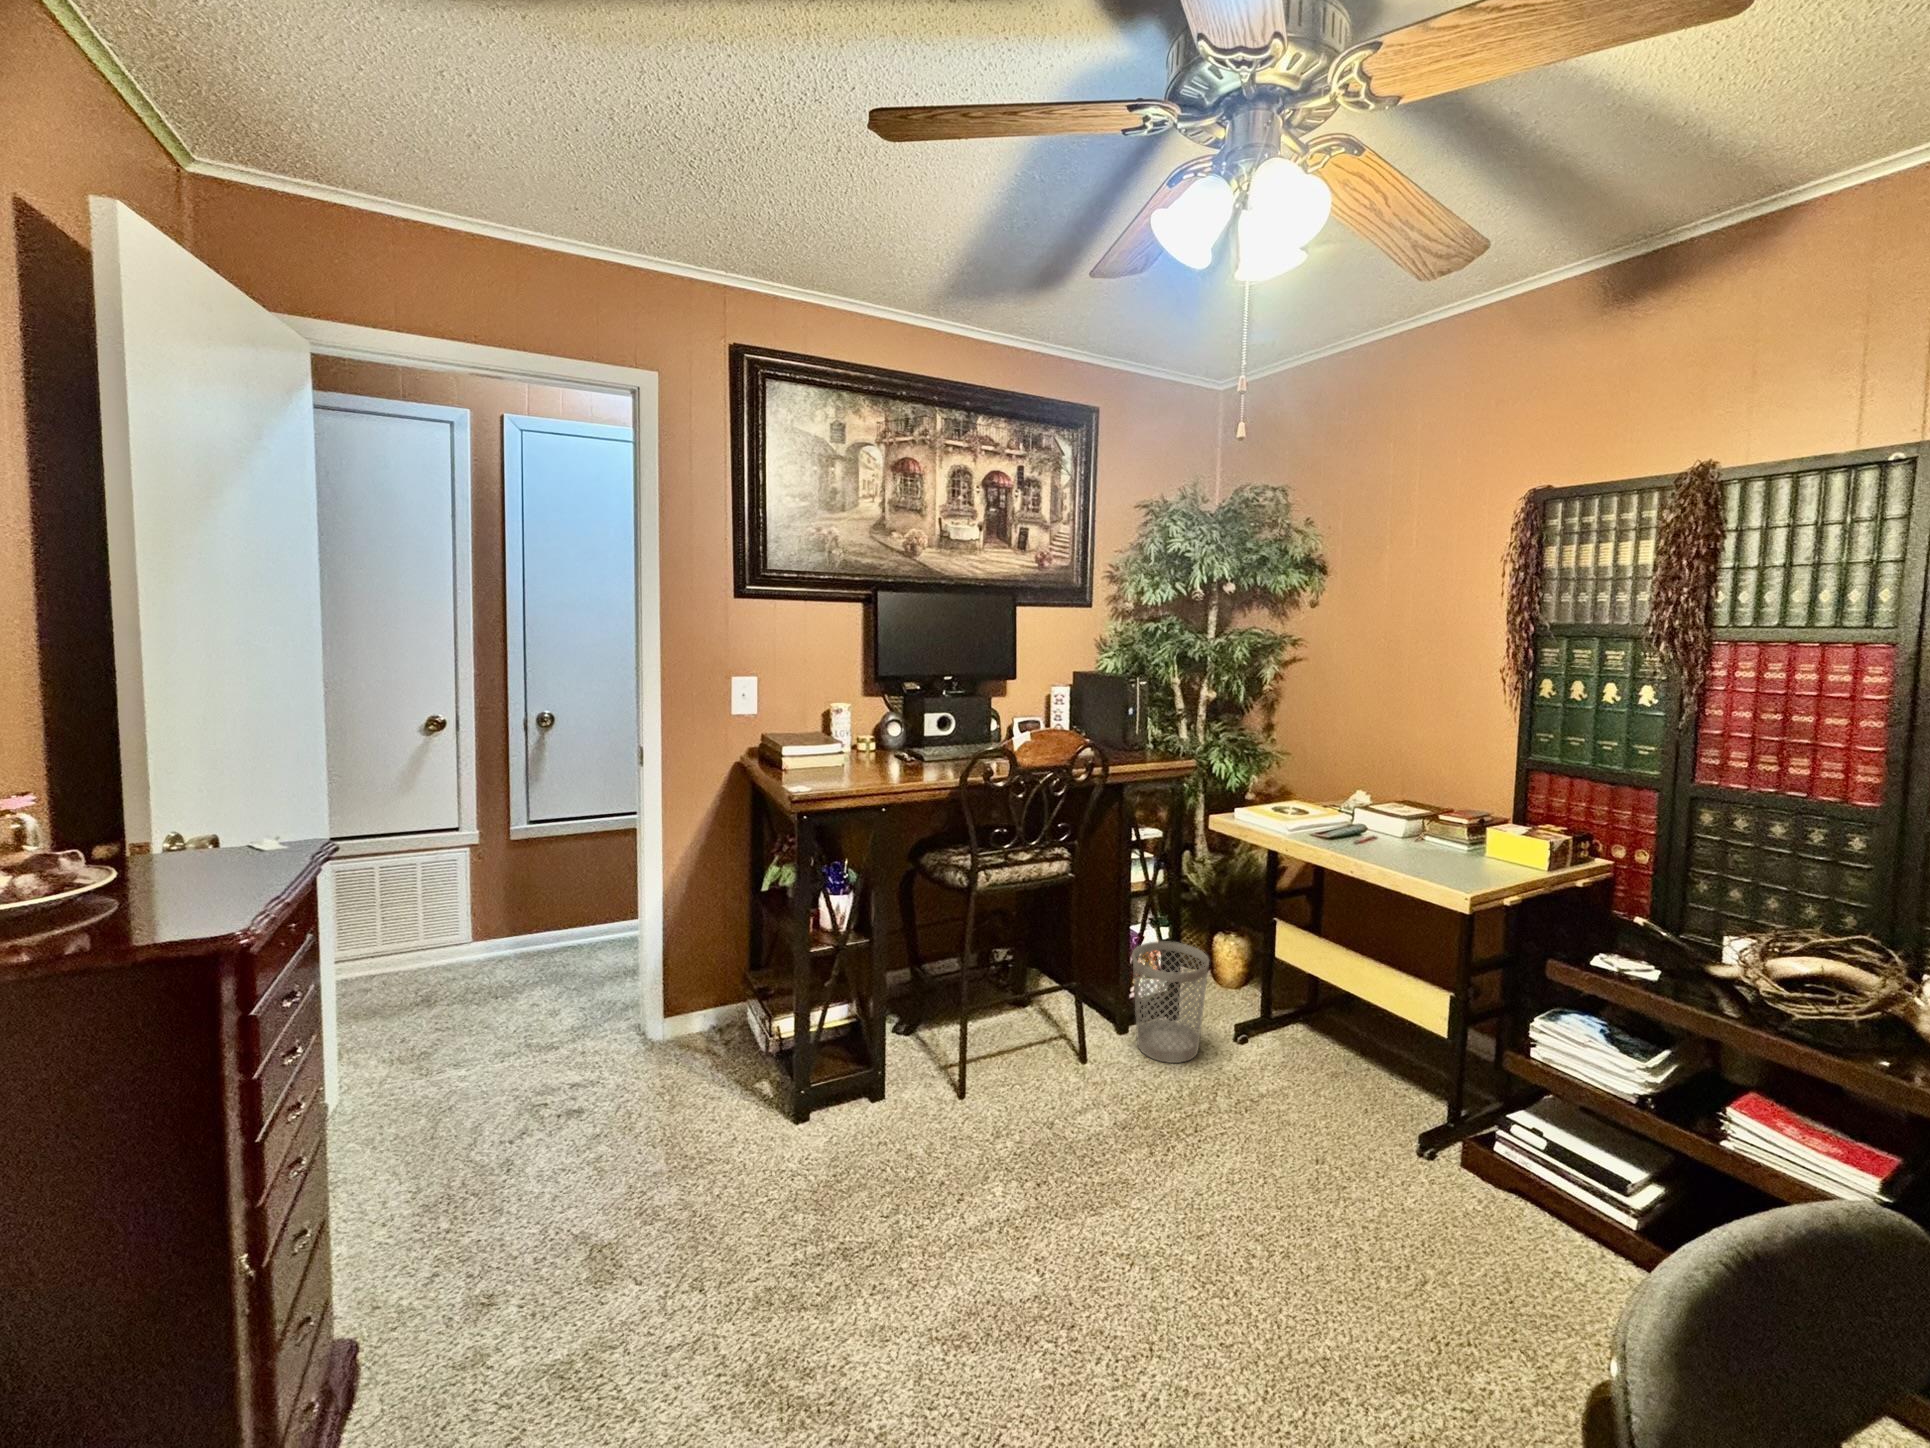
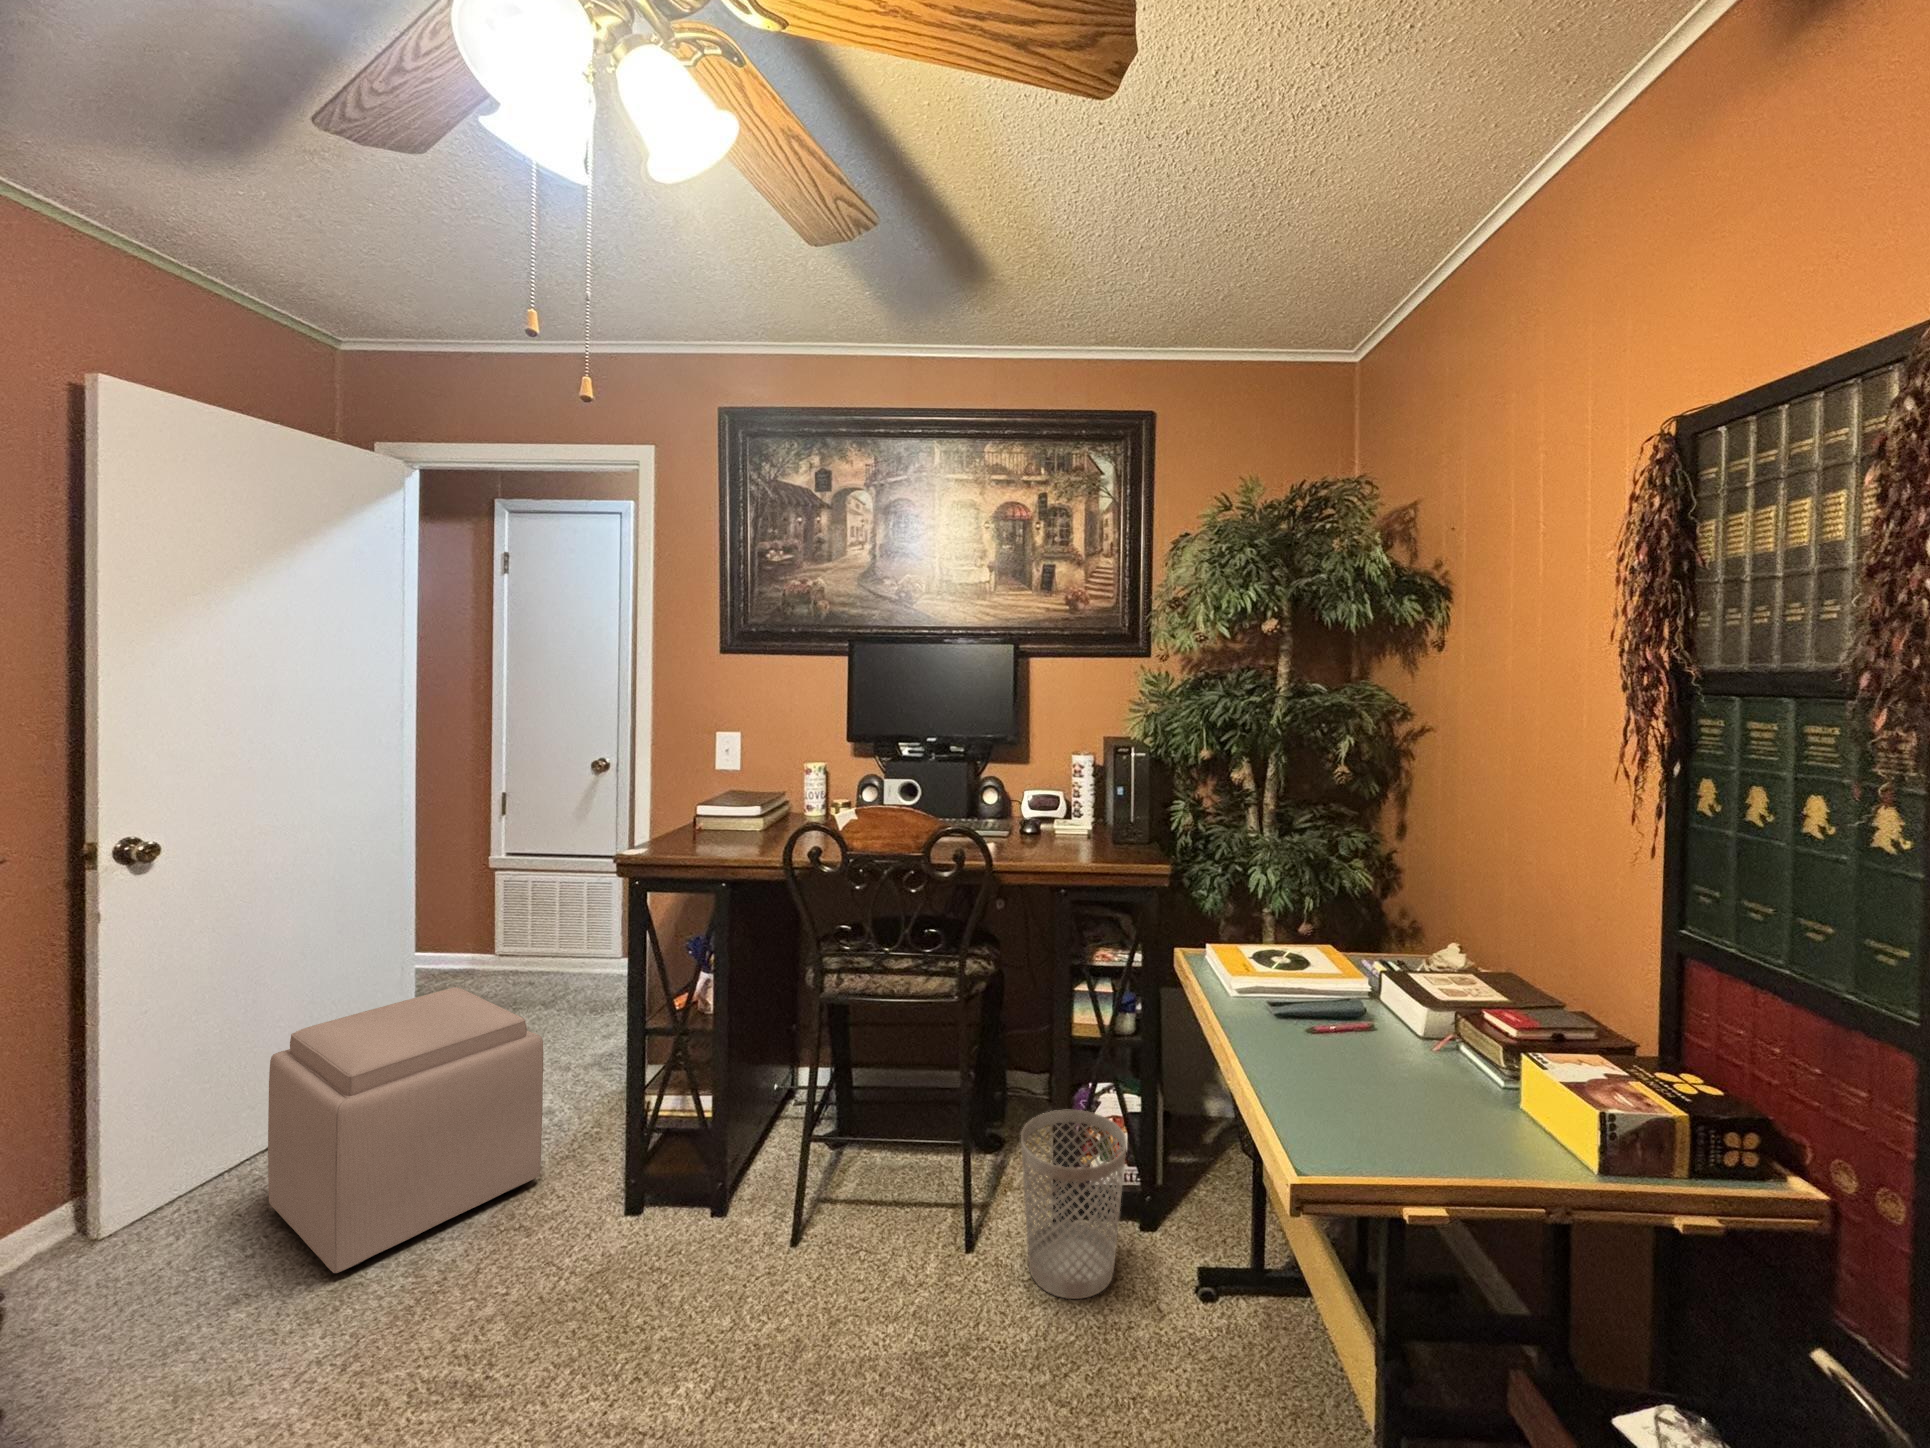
ottoman: none [395,976,697,1263] -> present [268,987,543,1273]

